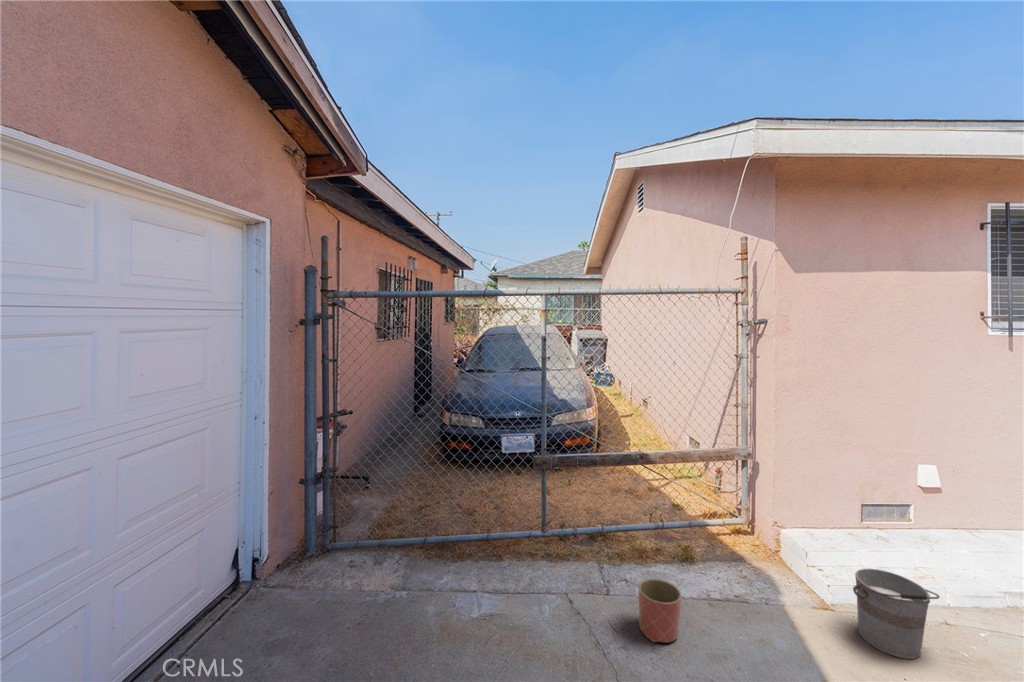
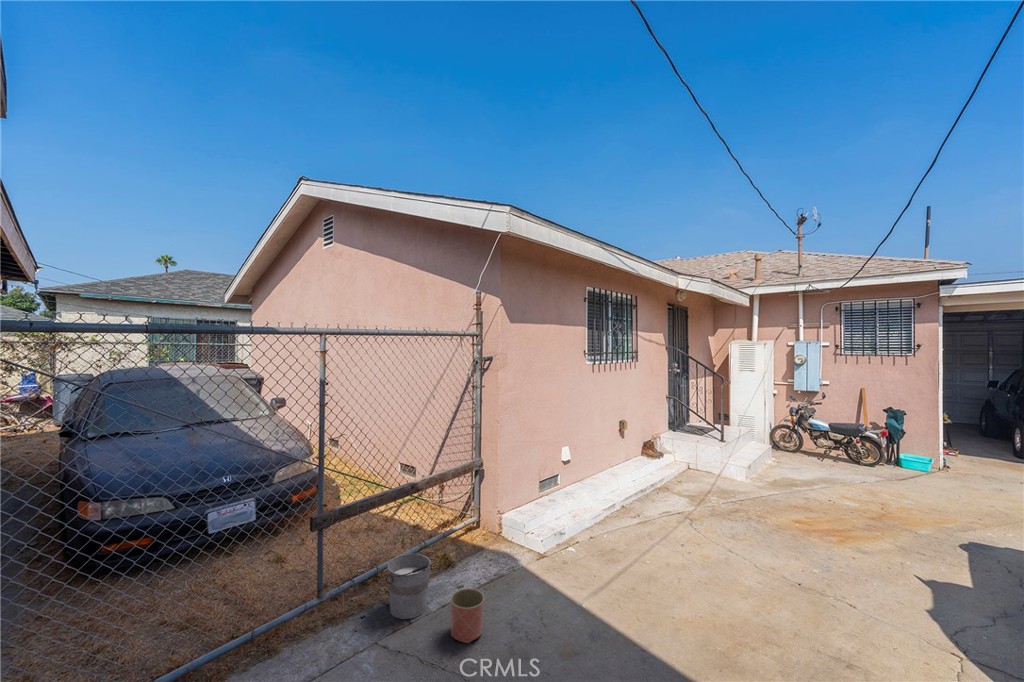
bucket: present [853,569,940,659] -> present [385,554,436,619]

